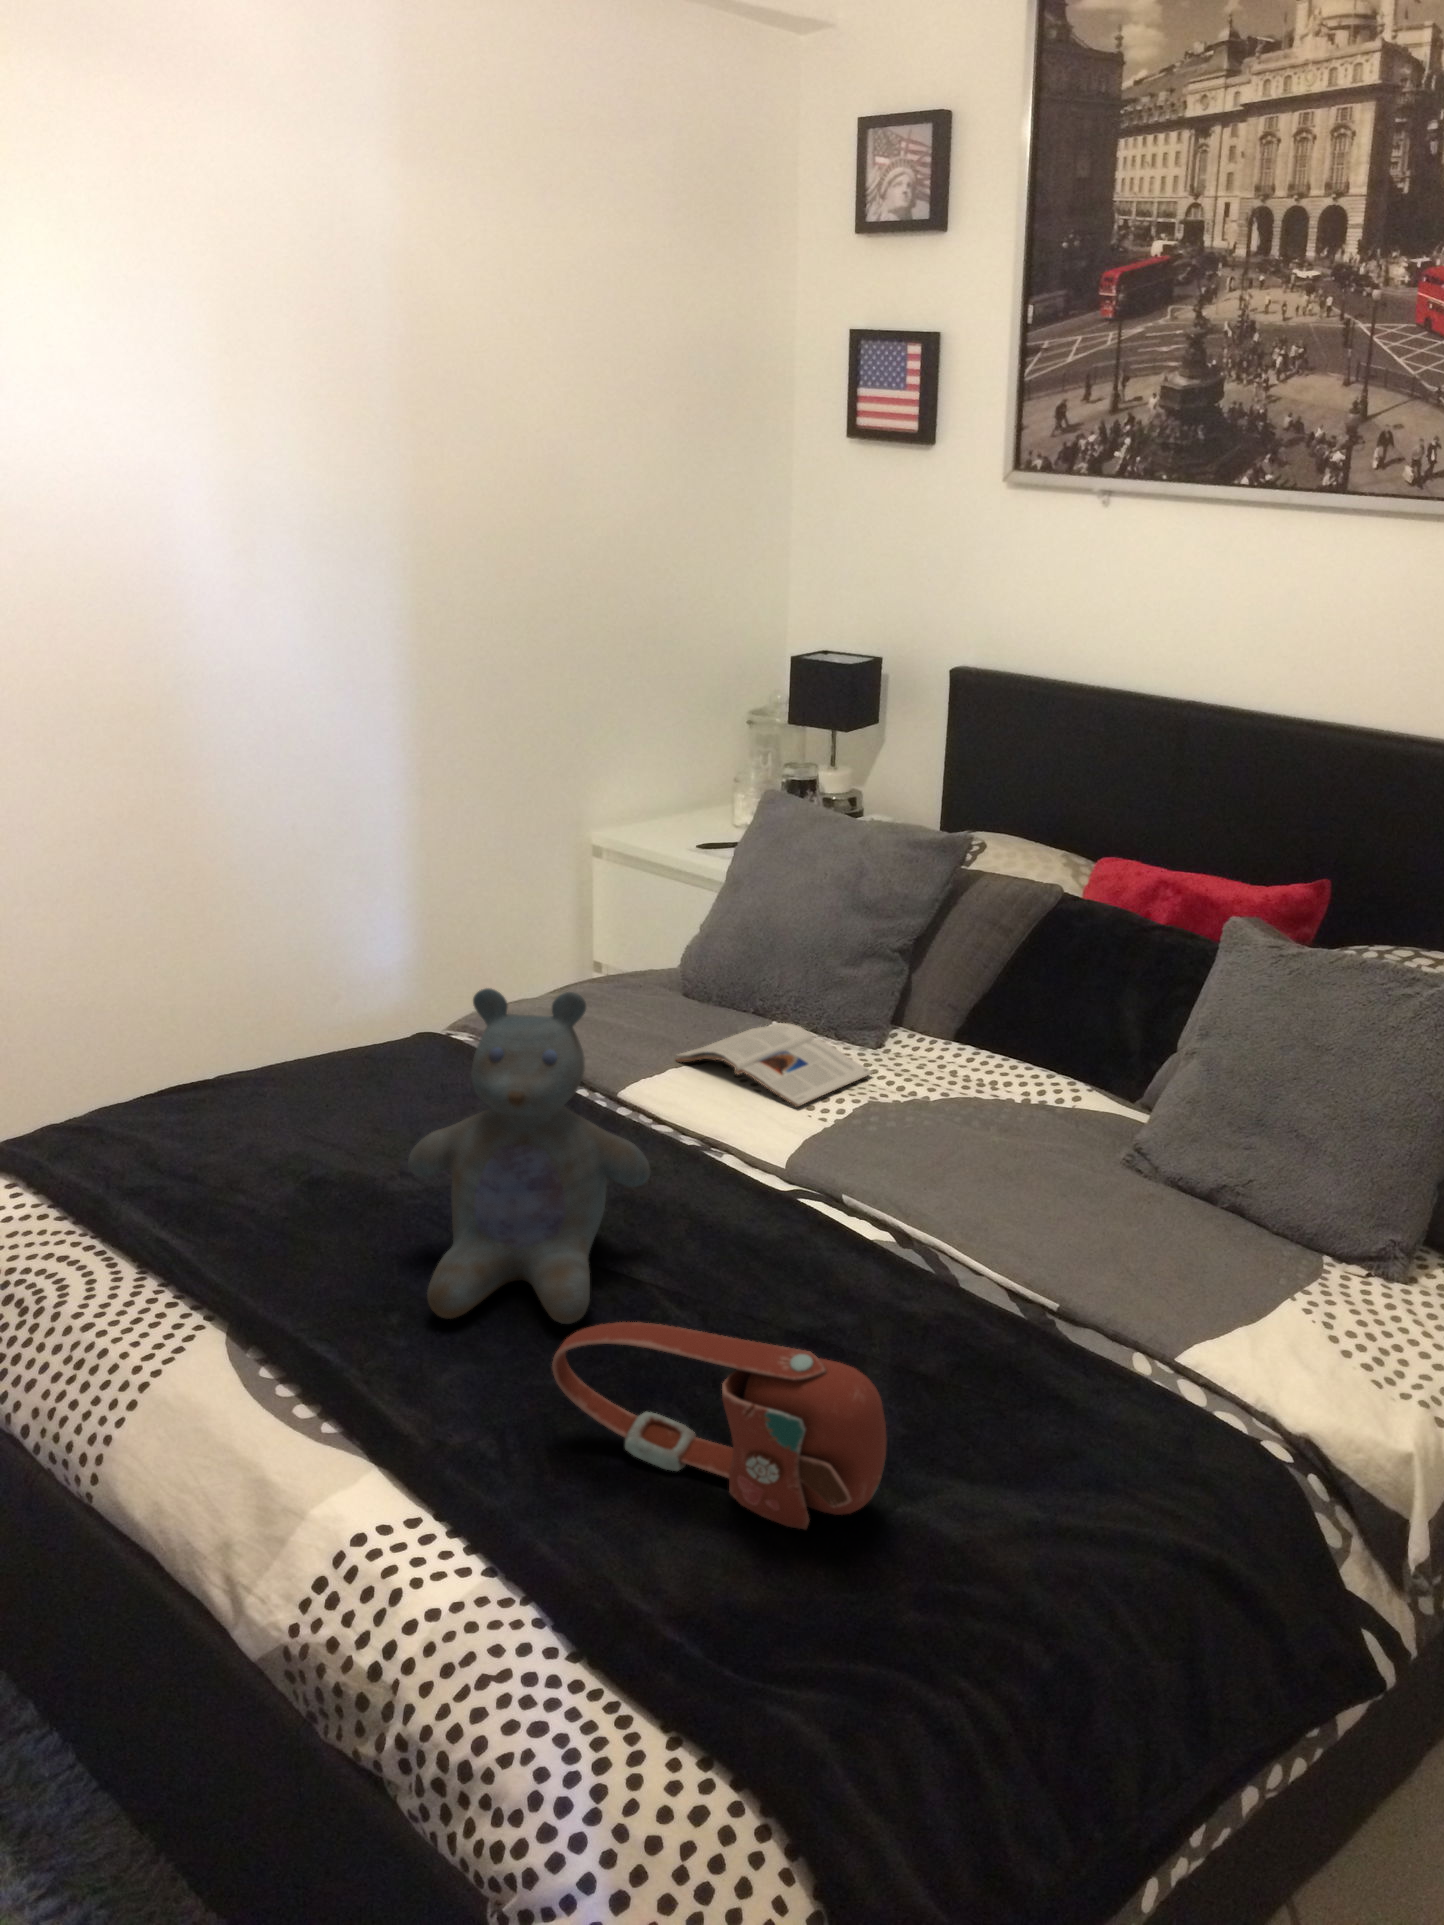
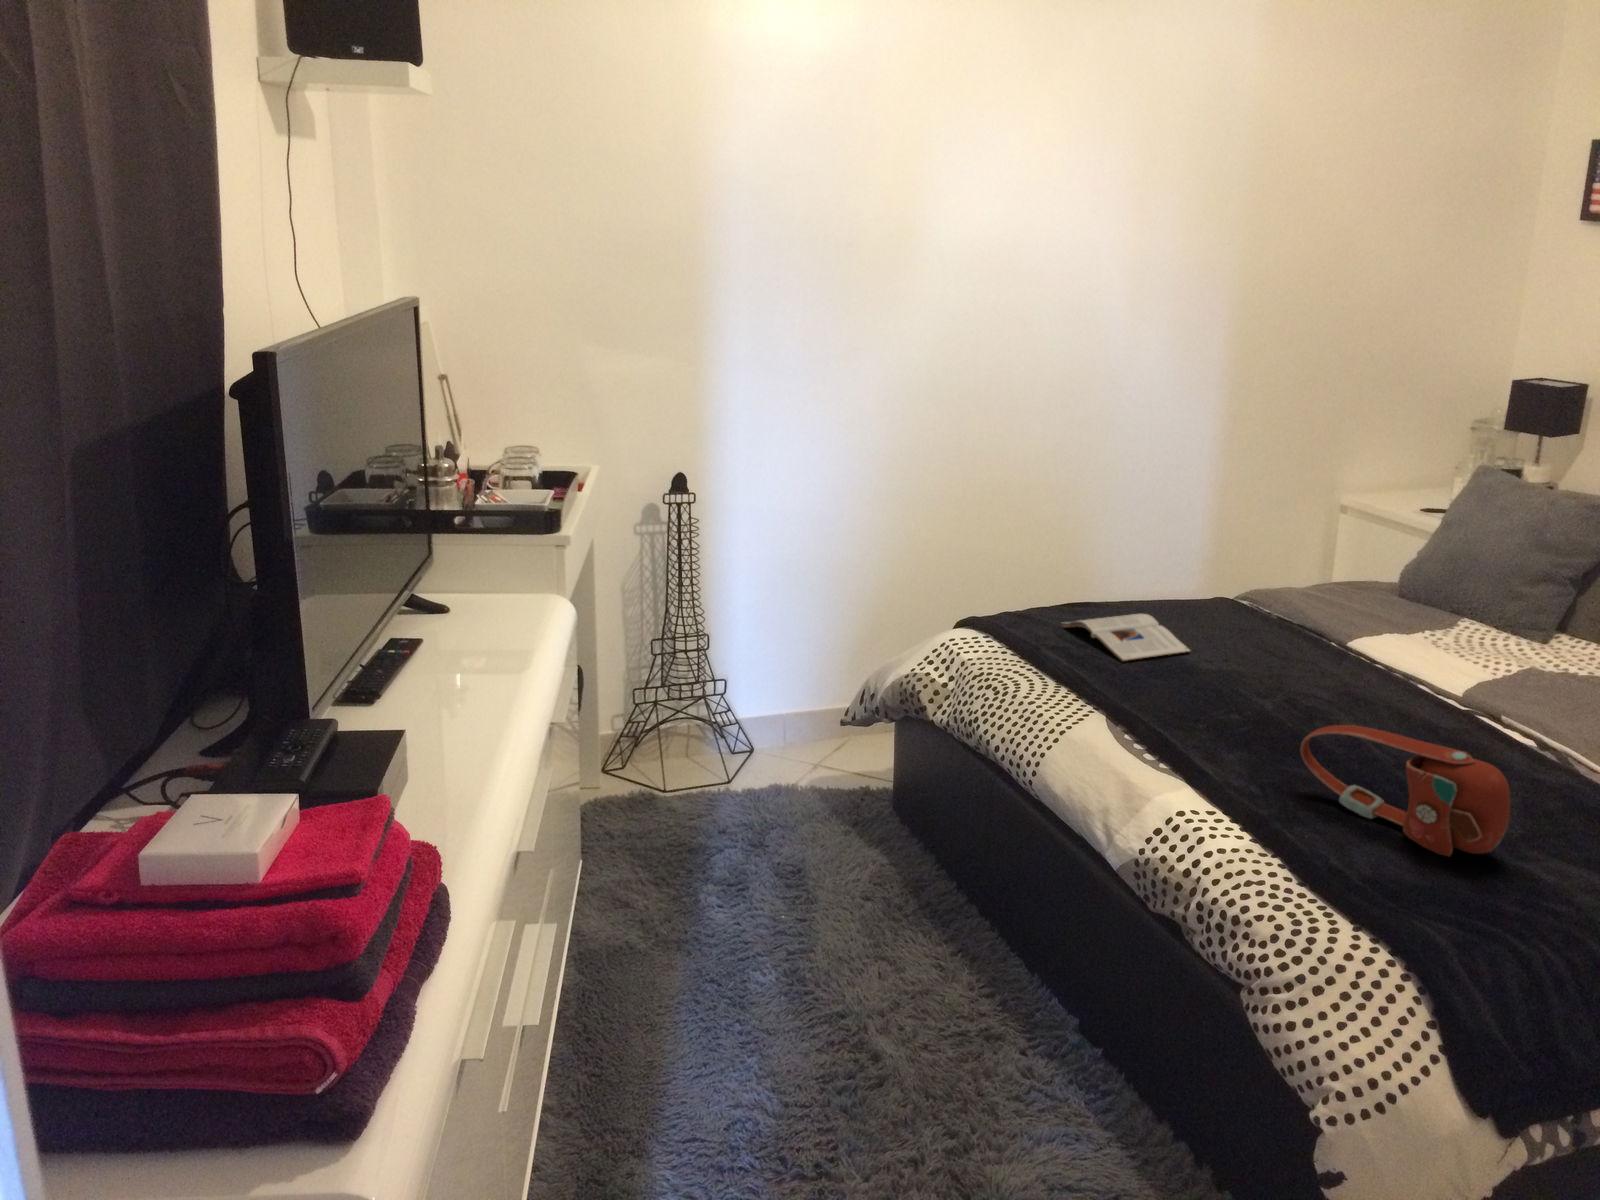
stuffed bear: present [408,988,650,1324] -> none [1217,542,1370,744]
magazine: present [676,1023,872,1107] -> present [1062,614,1190,661]

